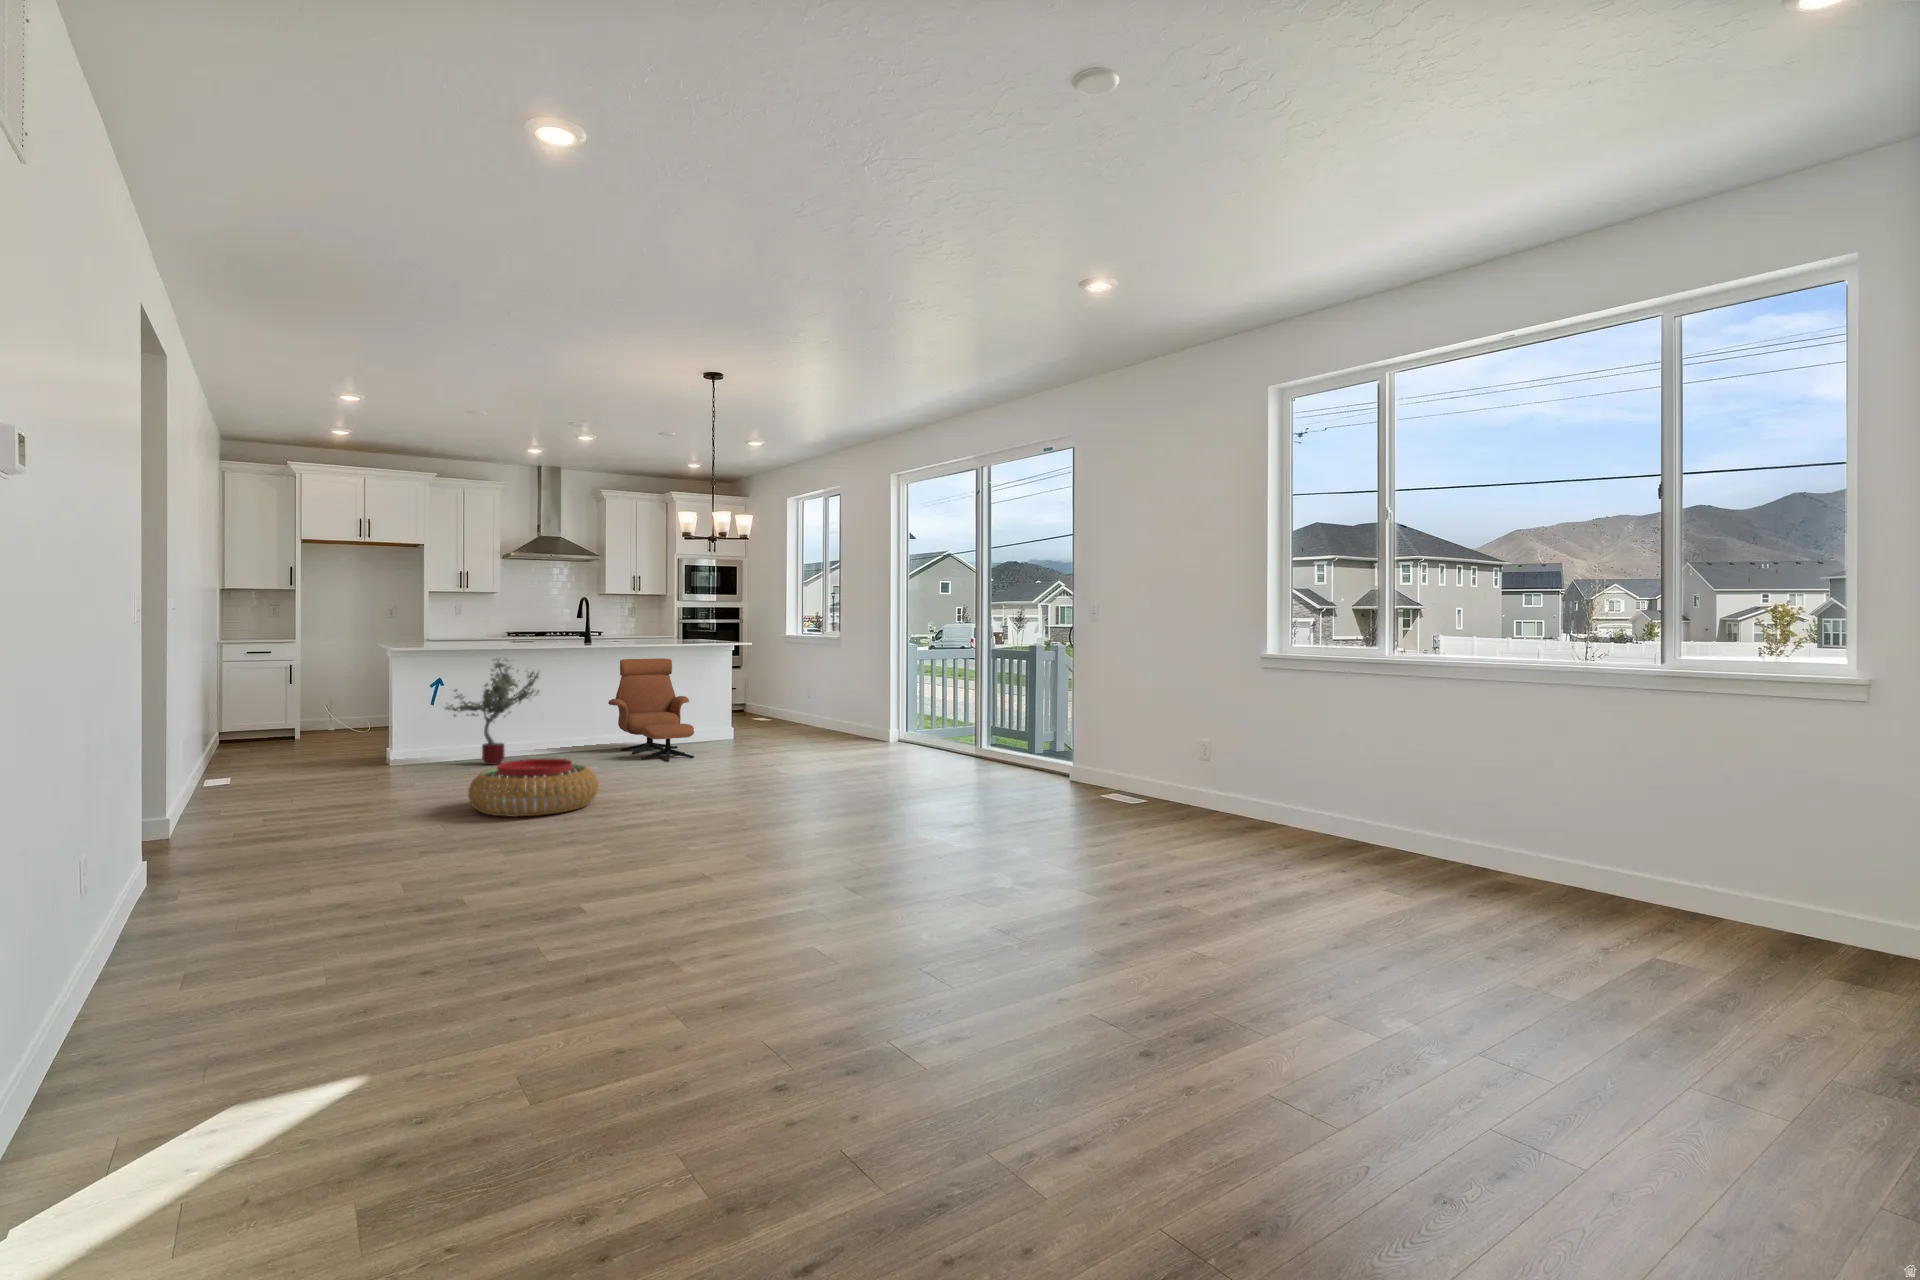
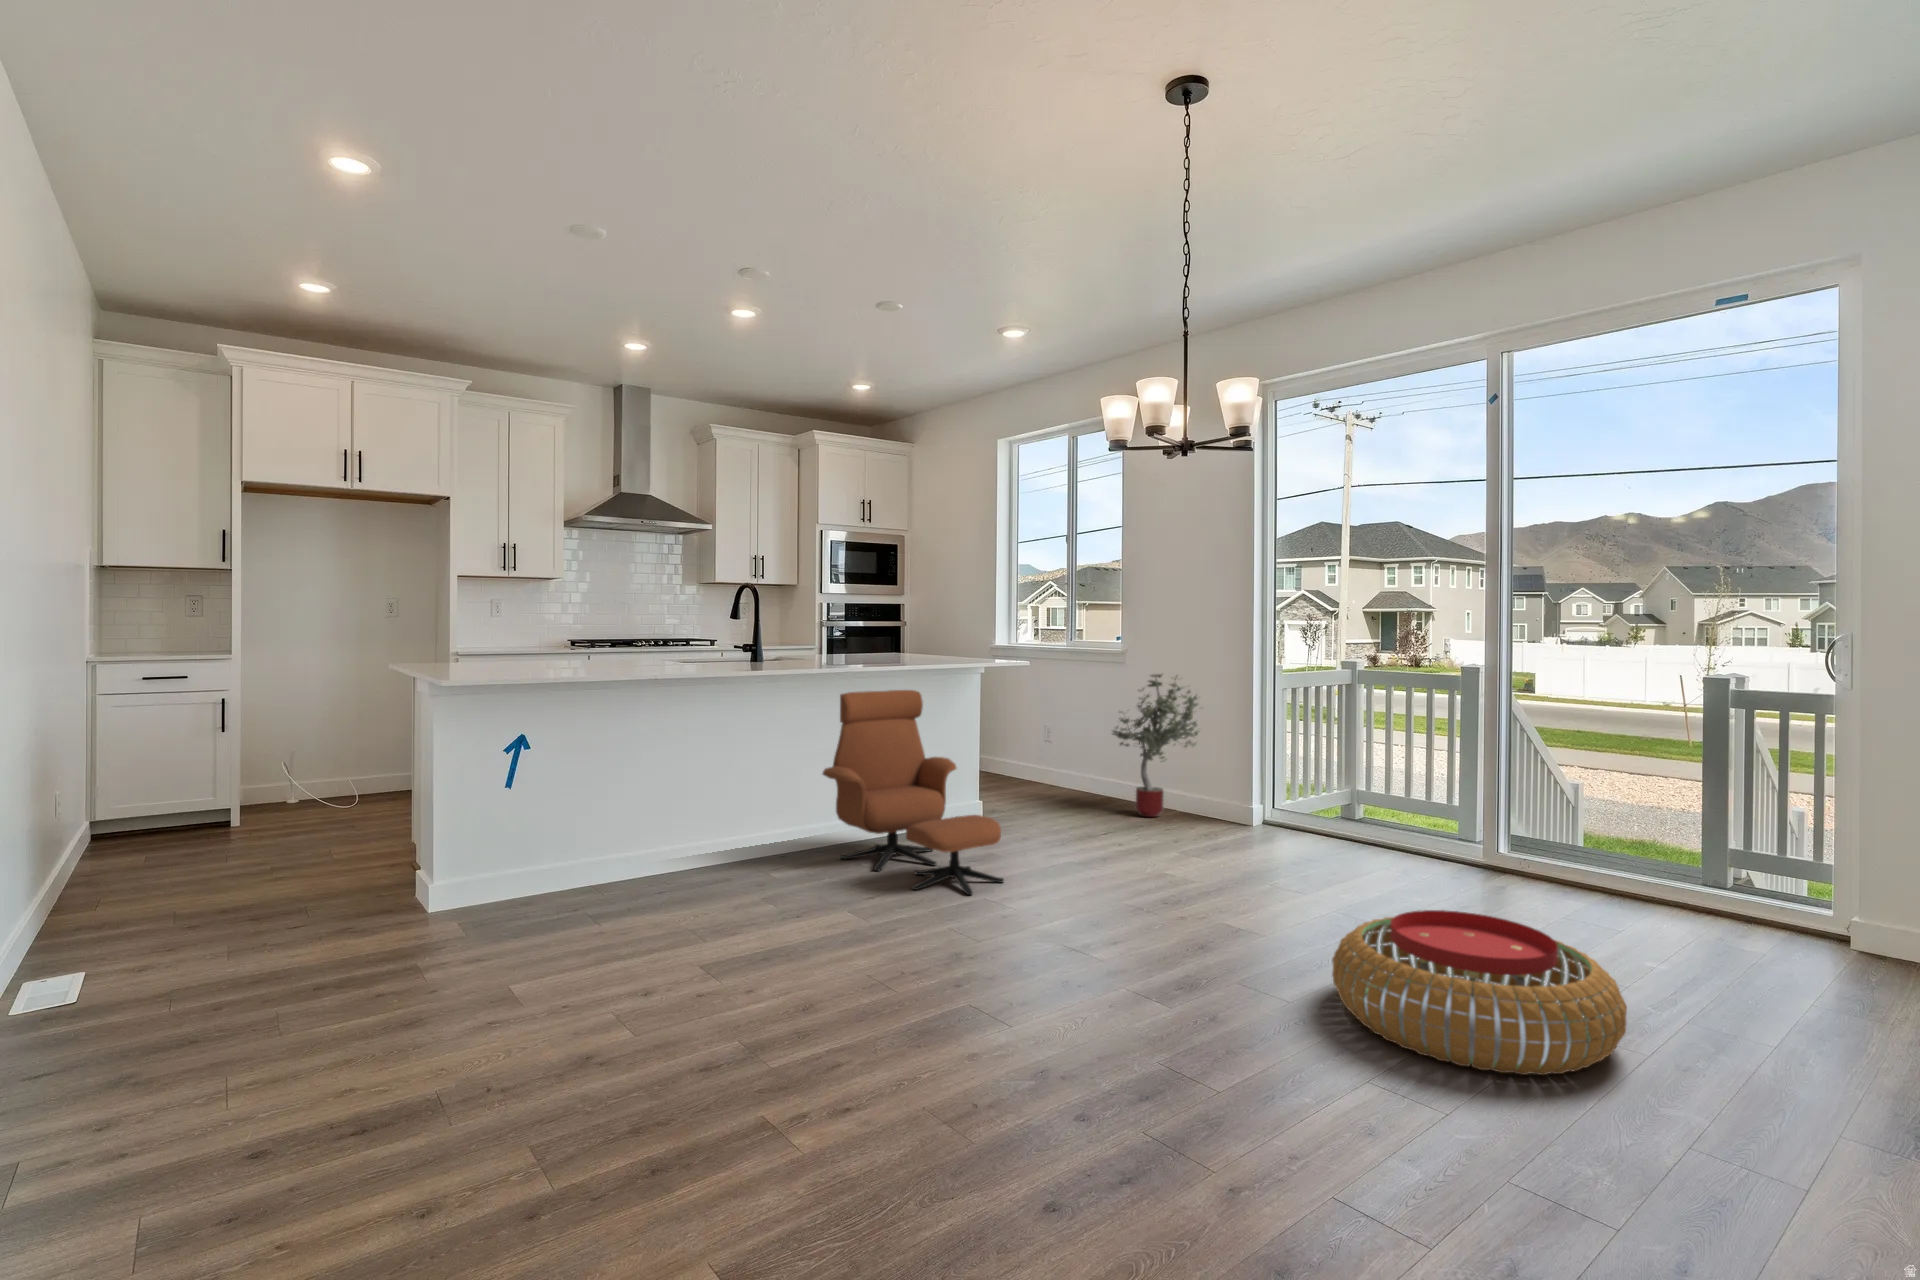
potted tree: present [445,658,539,765] -> present [1112,674,1203,817]
pouf: present [468,759,599,817] -> present [1332,910,1627,1075]

